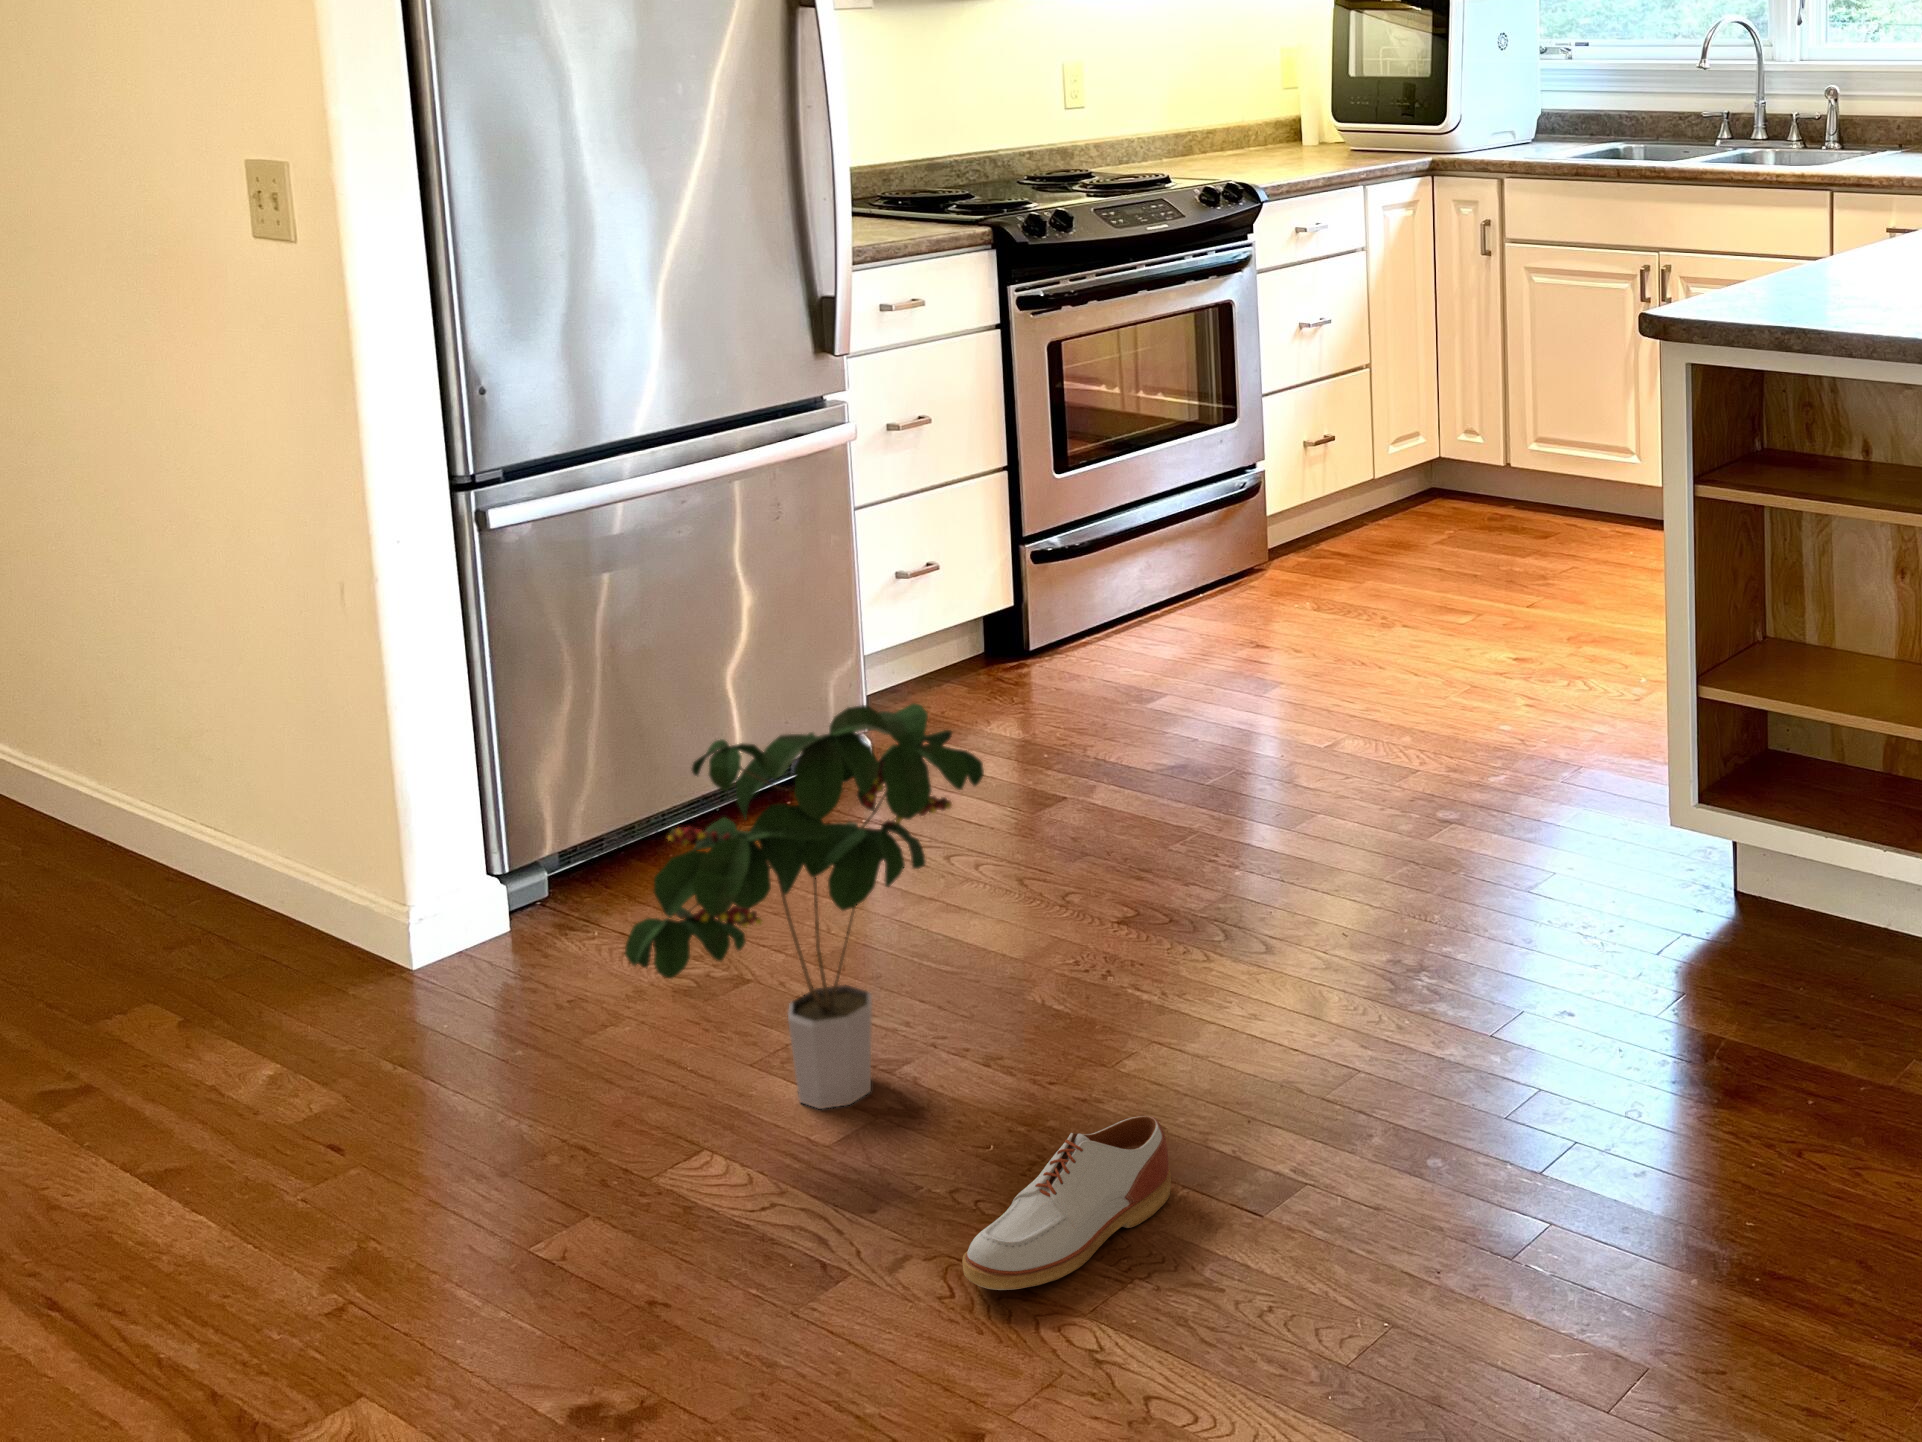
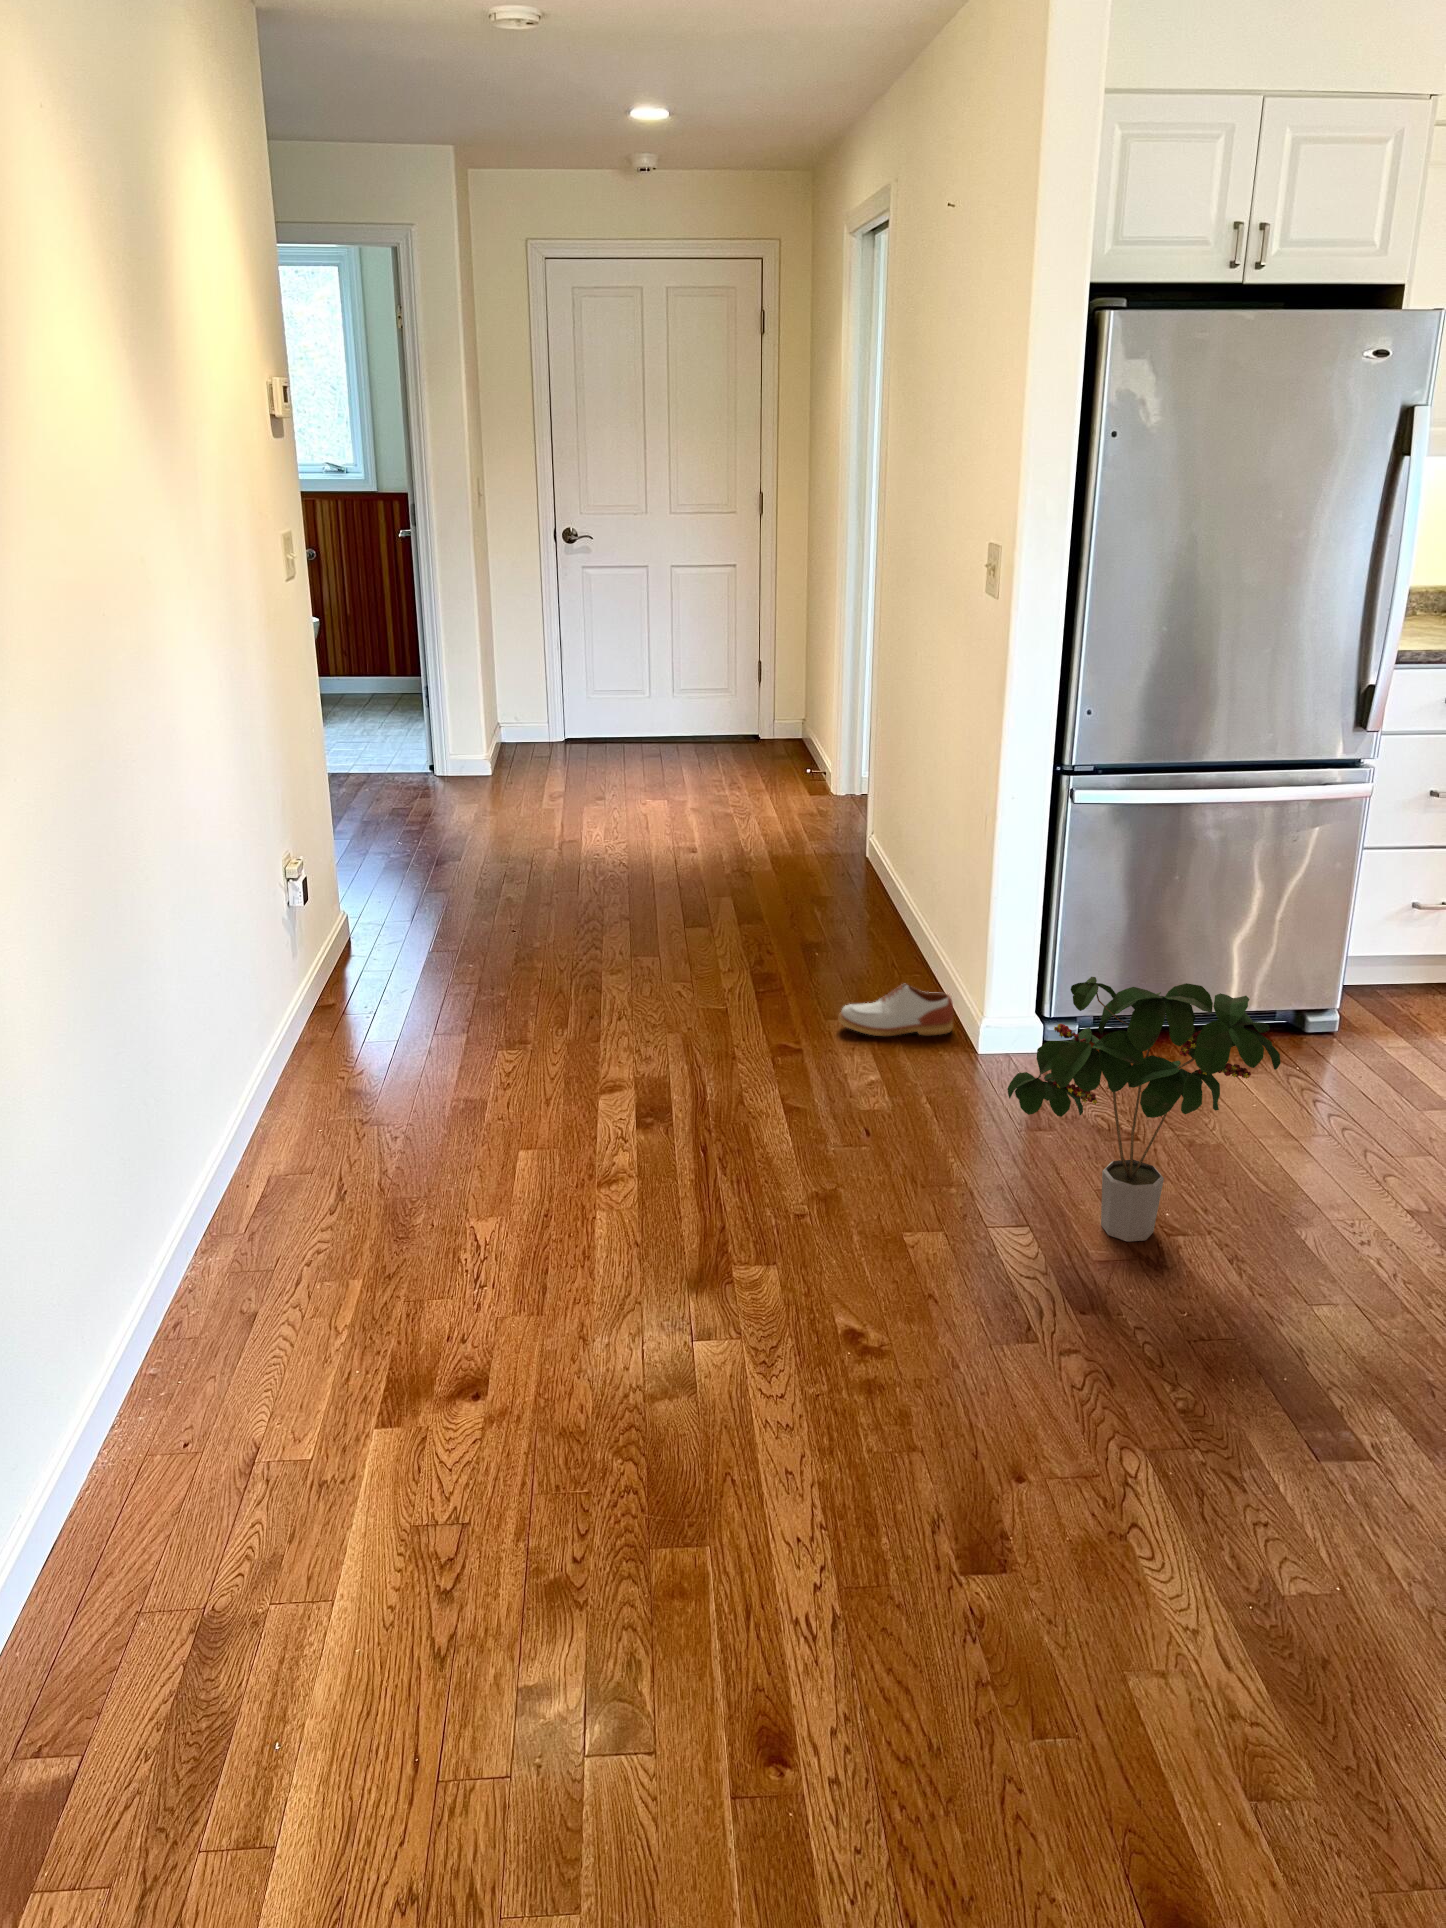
shoe: present [962,1116,1171,1290] -> present [839,984,953,1036]

